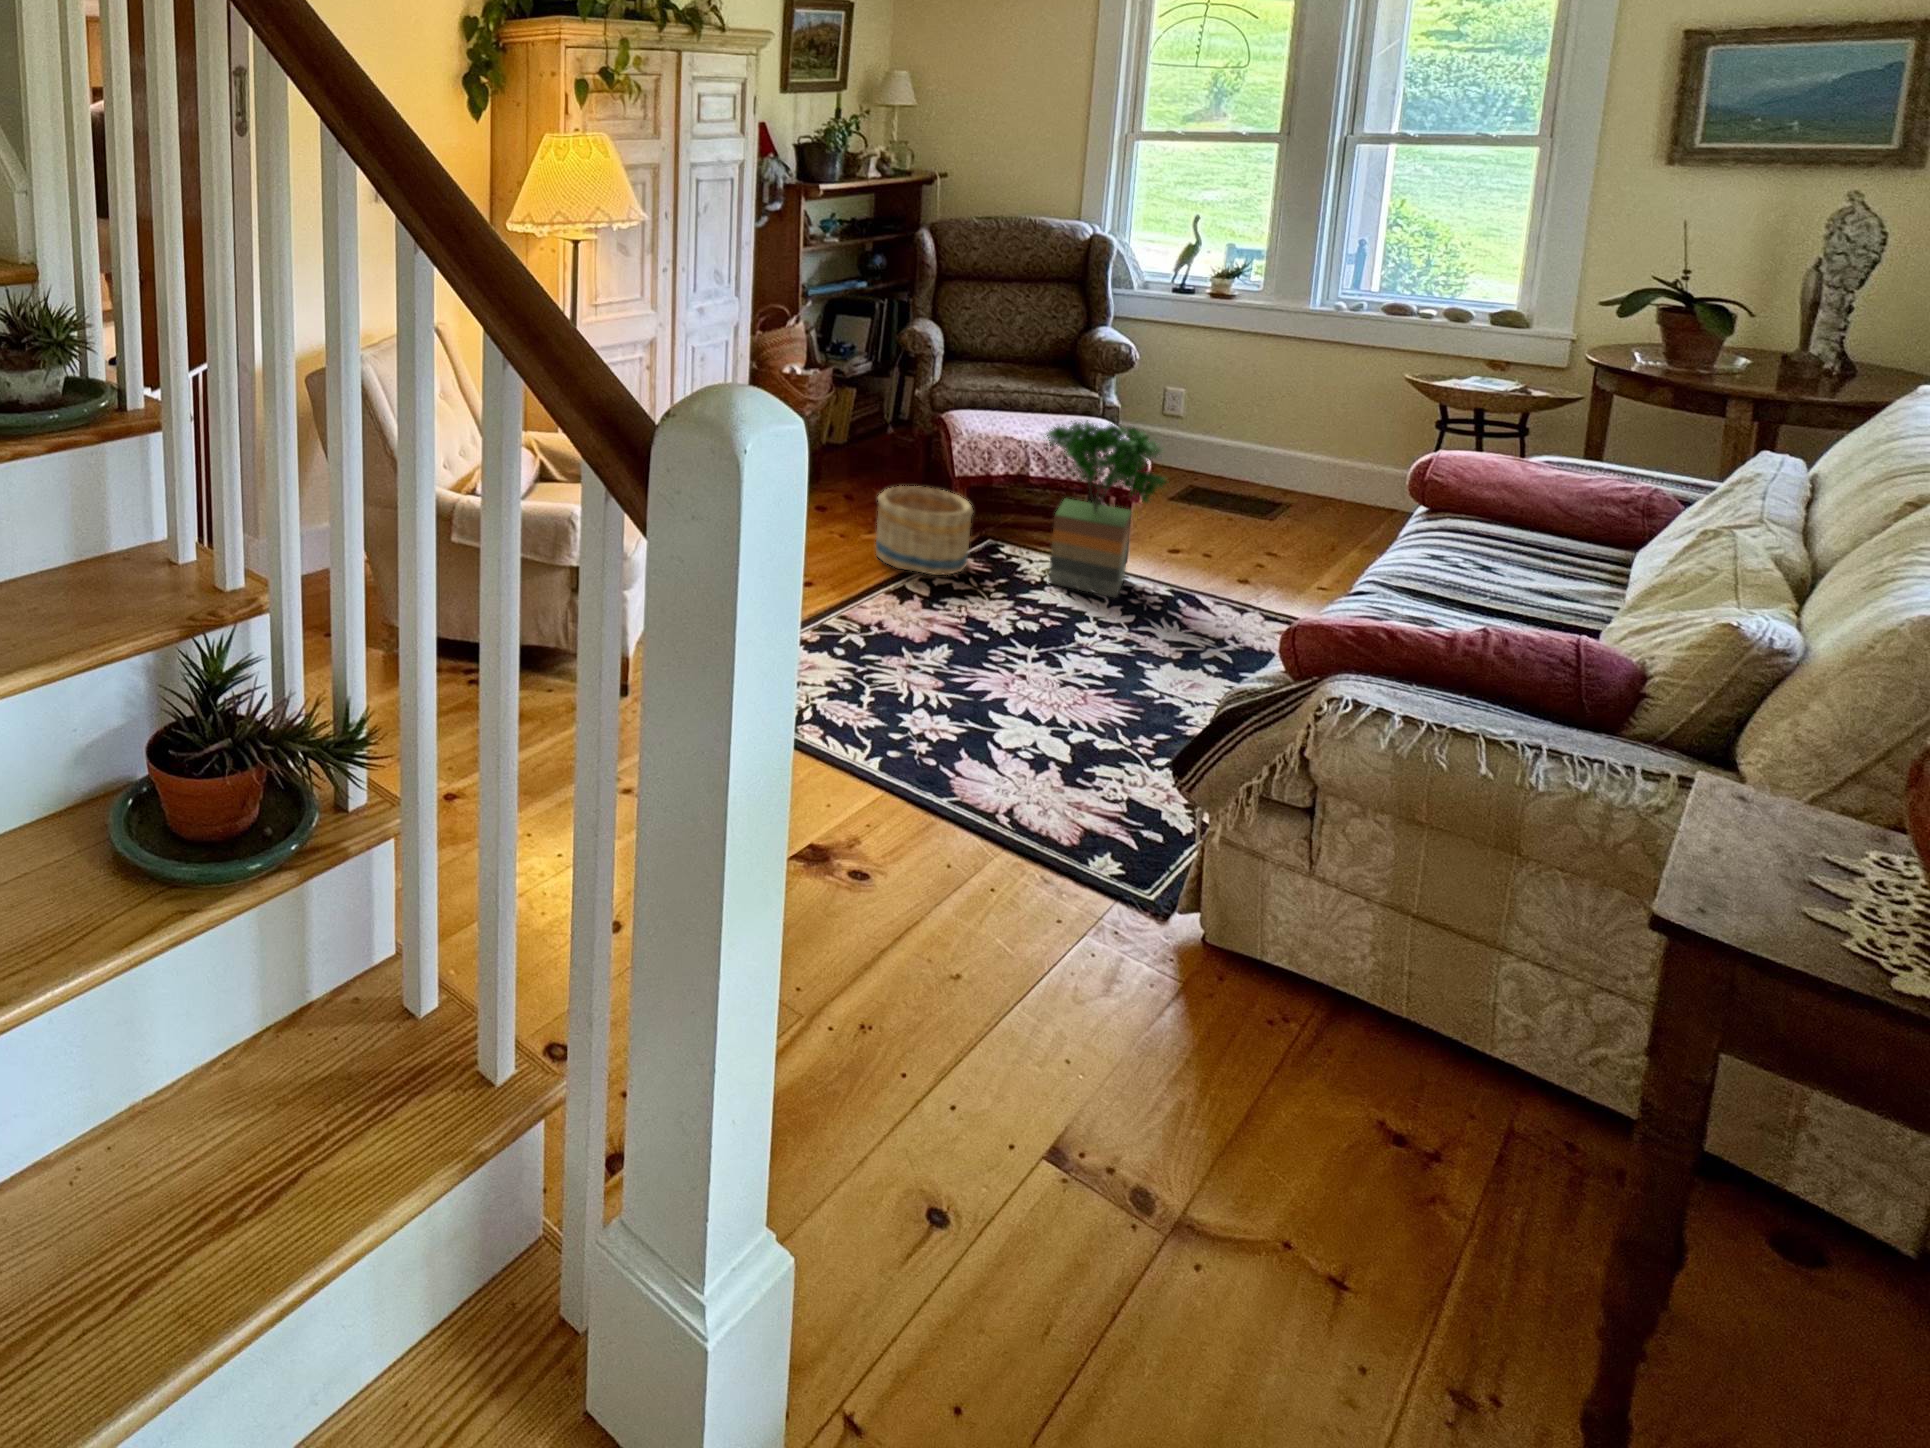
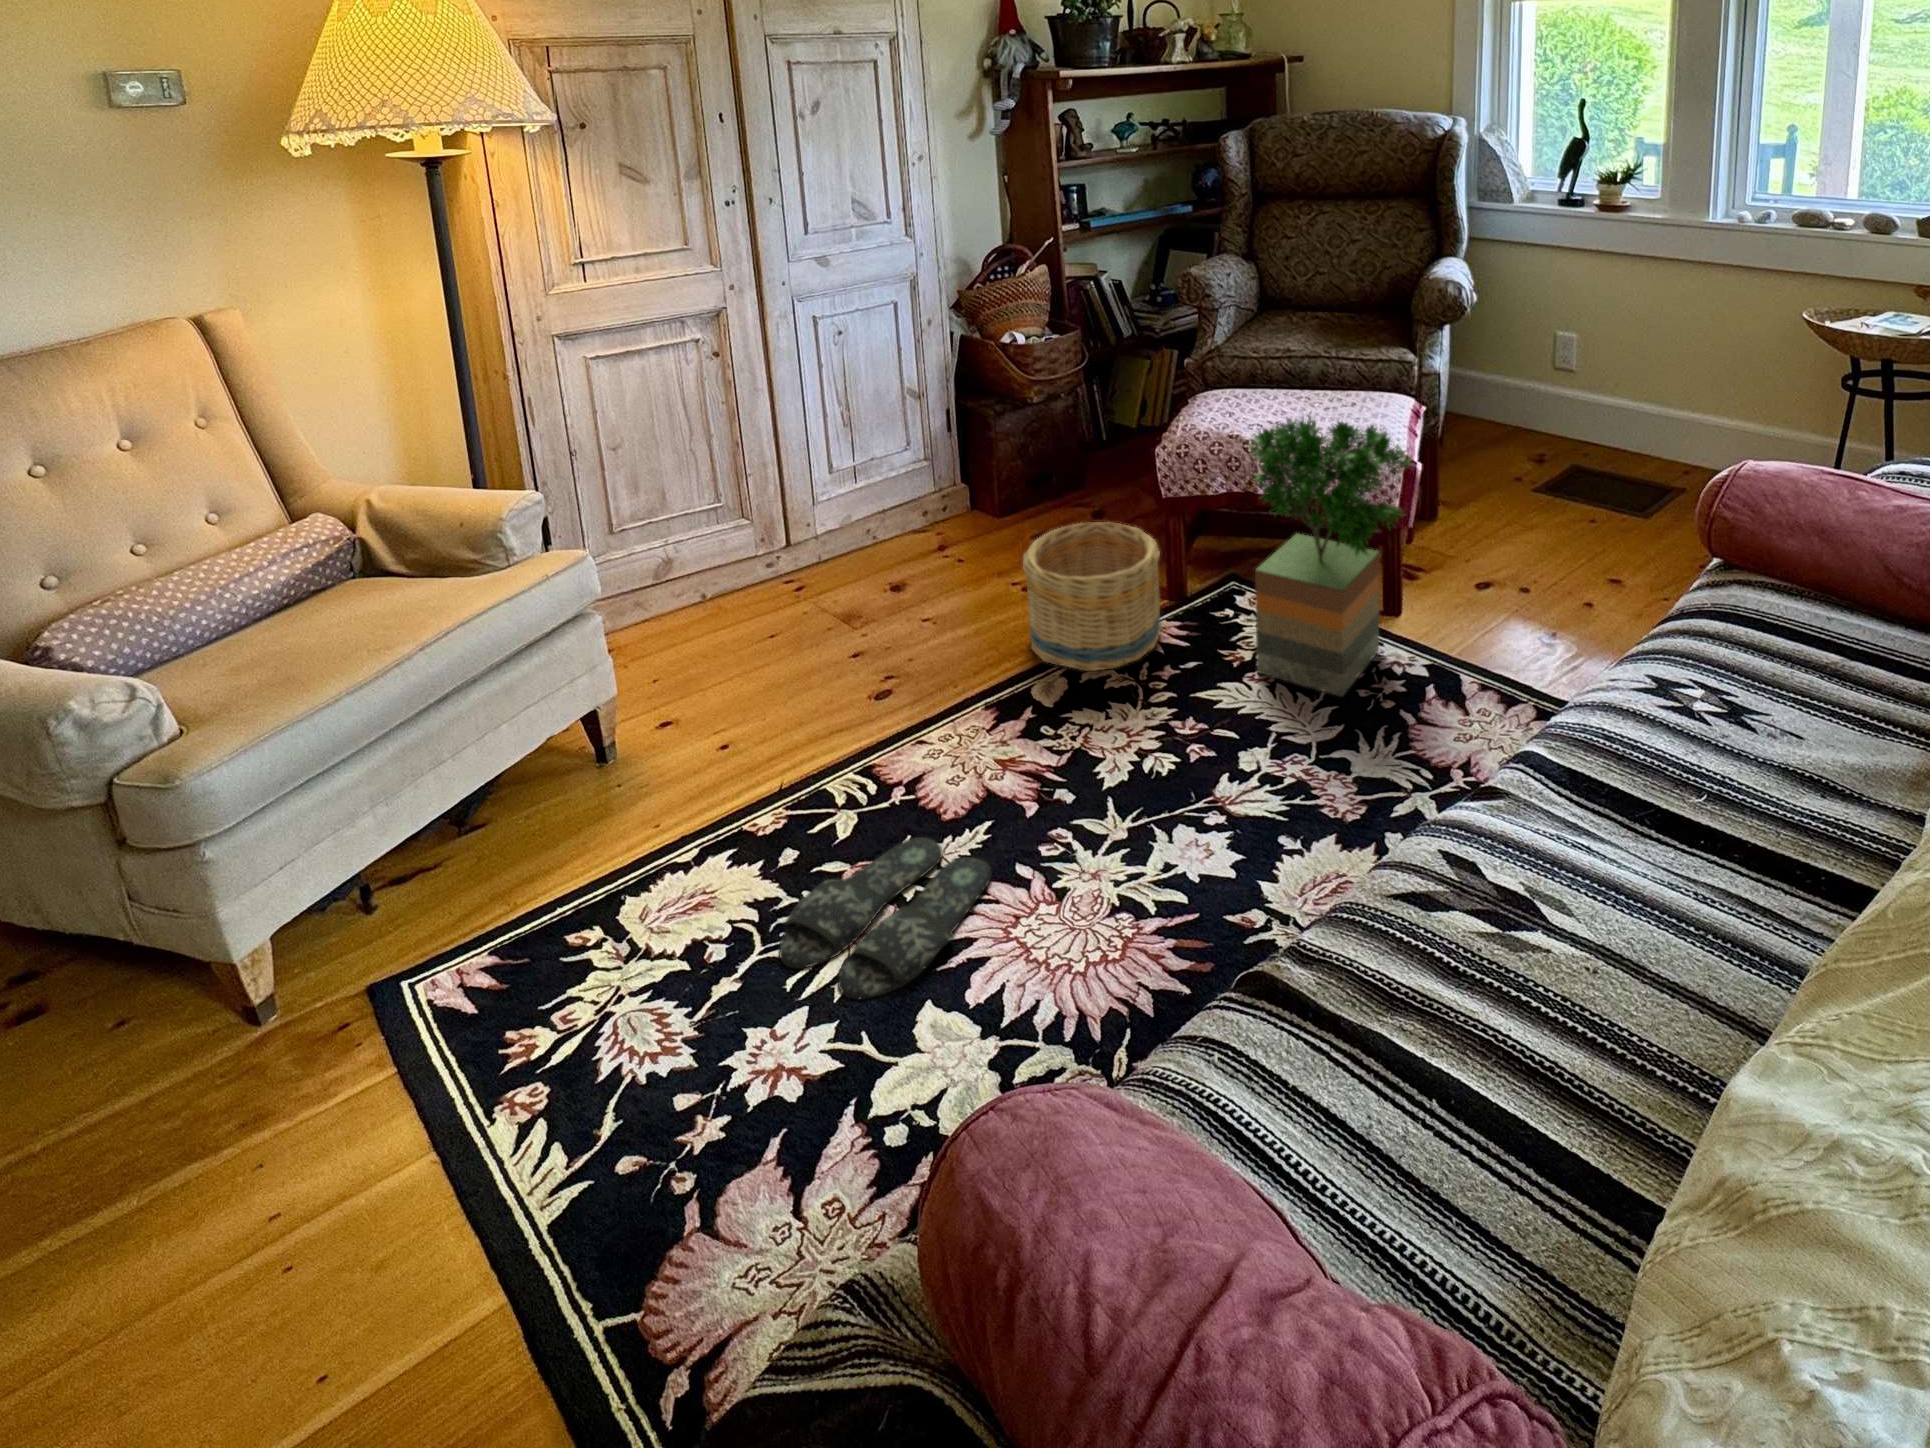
slippers: none [869,639,976,697] -> present [780,837,992,999]

